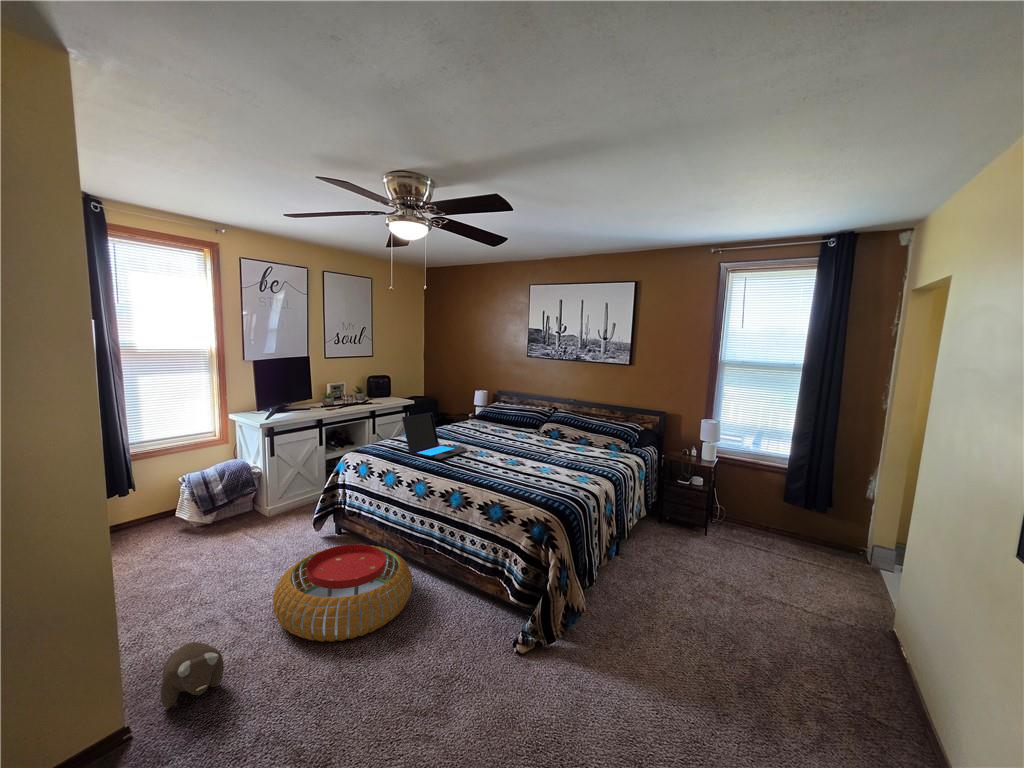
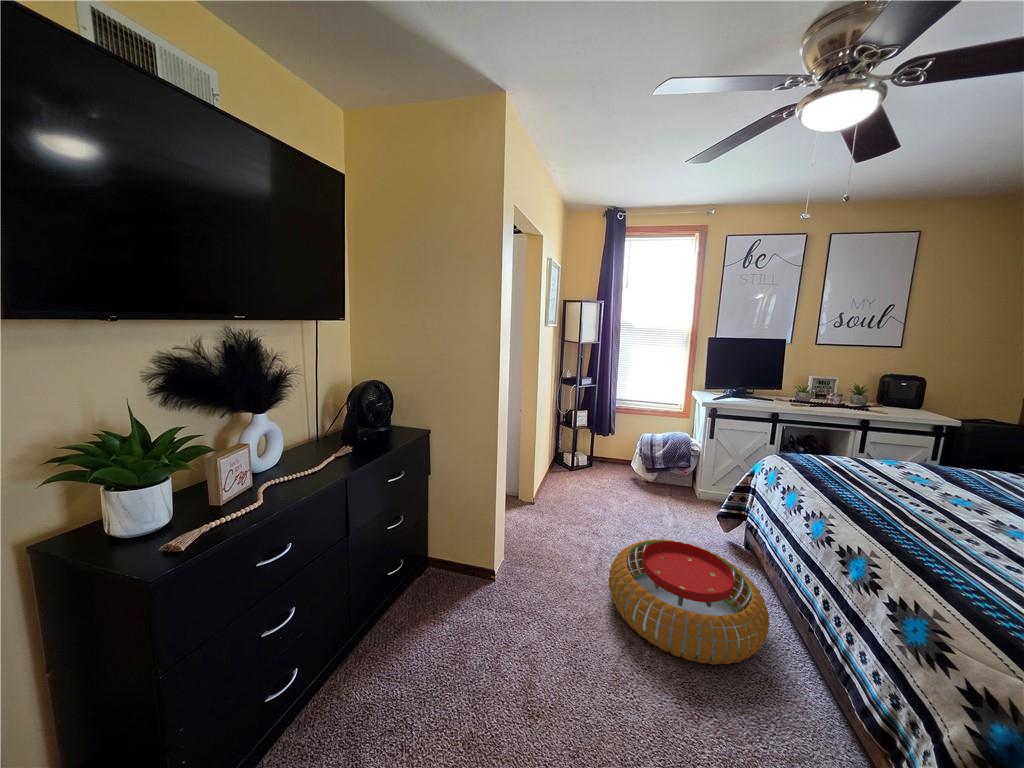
laptop: present [402,412,467,460] -> none [838,424,980,513]
plush toy: present [161,642,224,708] -> none [516,547,555,591]

